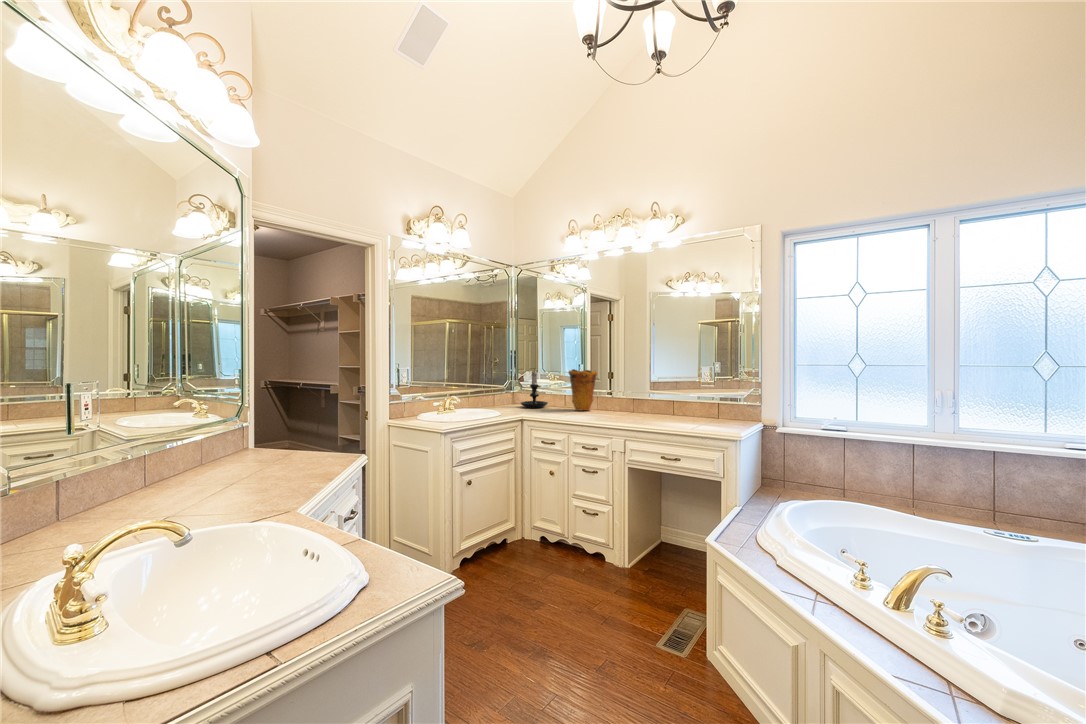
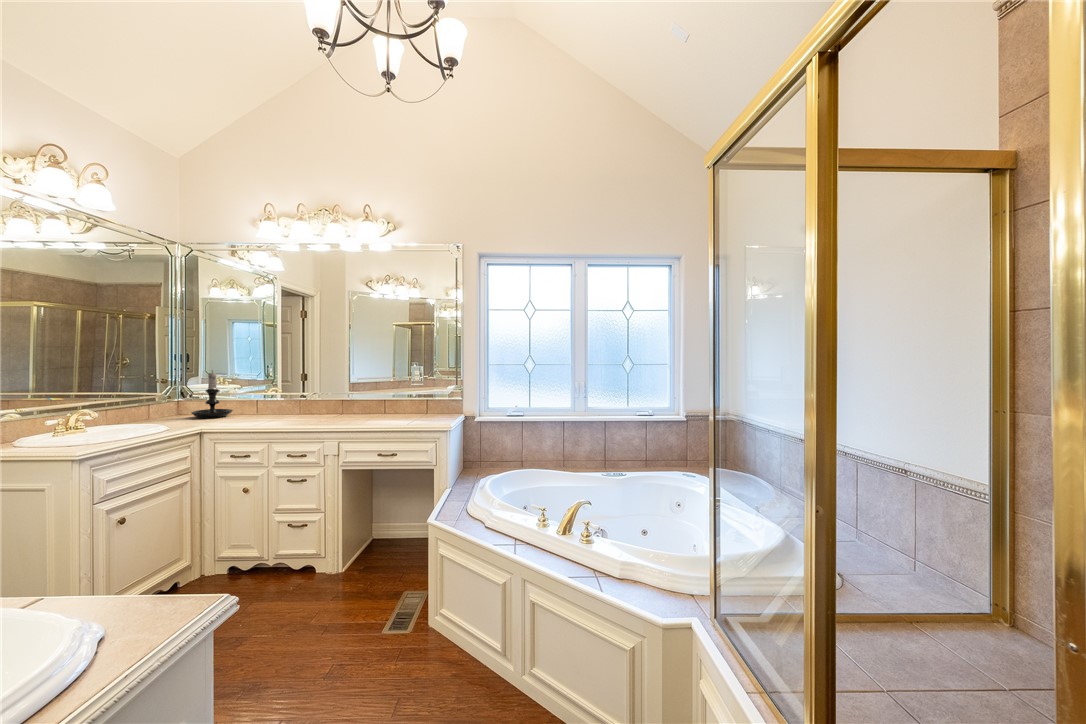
vase: present [569,369,597,411] -> none [263,370,300,417]

